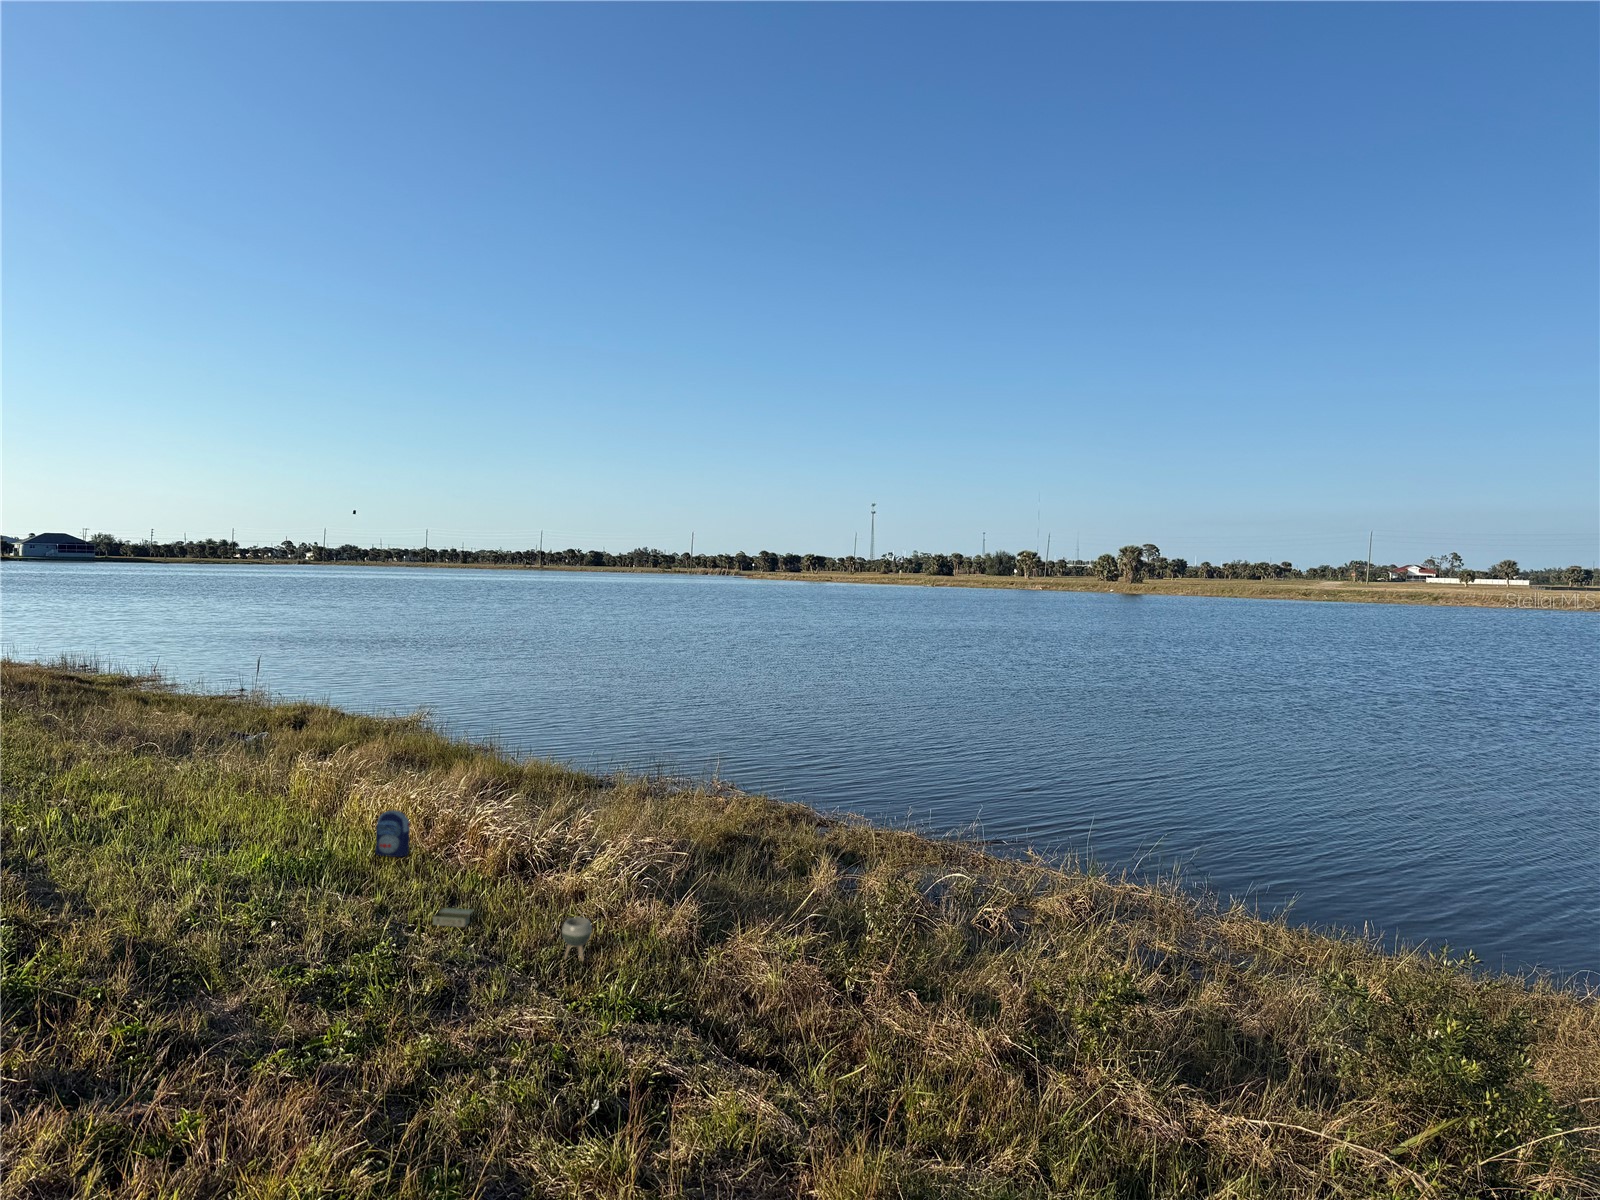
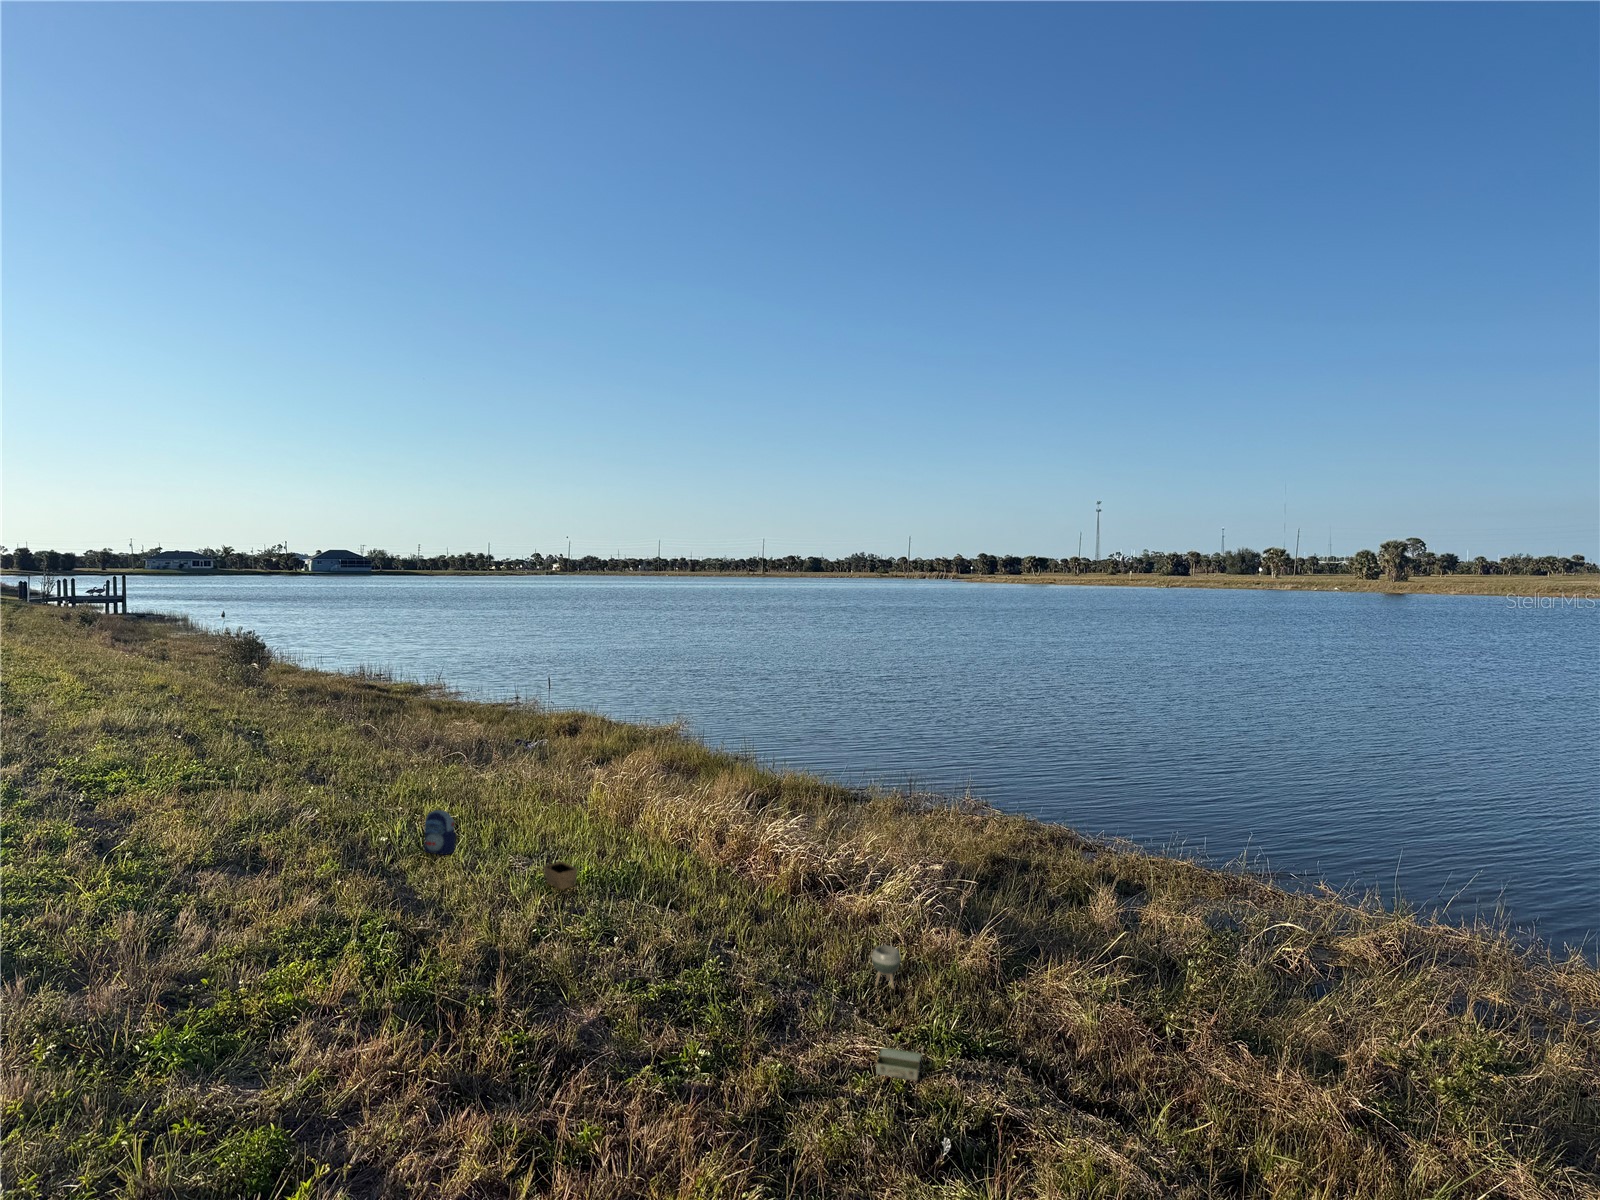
backpack: present [375,810,410,857] -> present [424,810,456,855]
basket: none [208,838,251,879] -> present [543,862,578,889]
toolbox: present [433,908,474,927] -> present [876,1048,921,1081]

